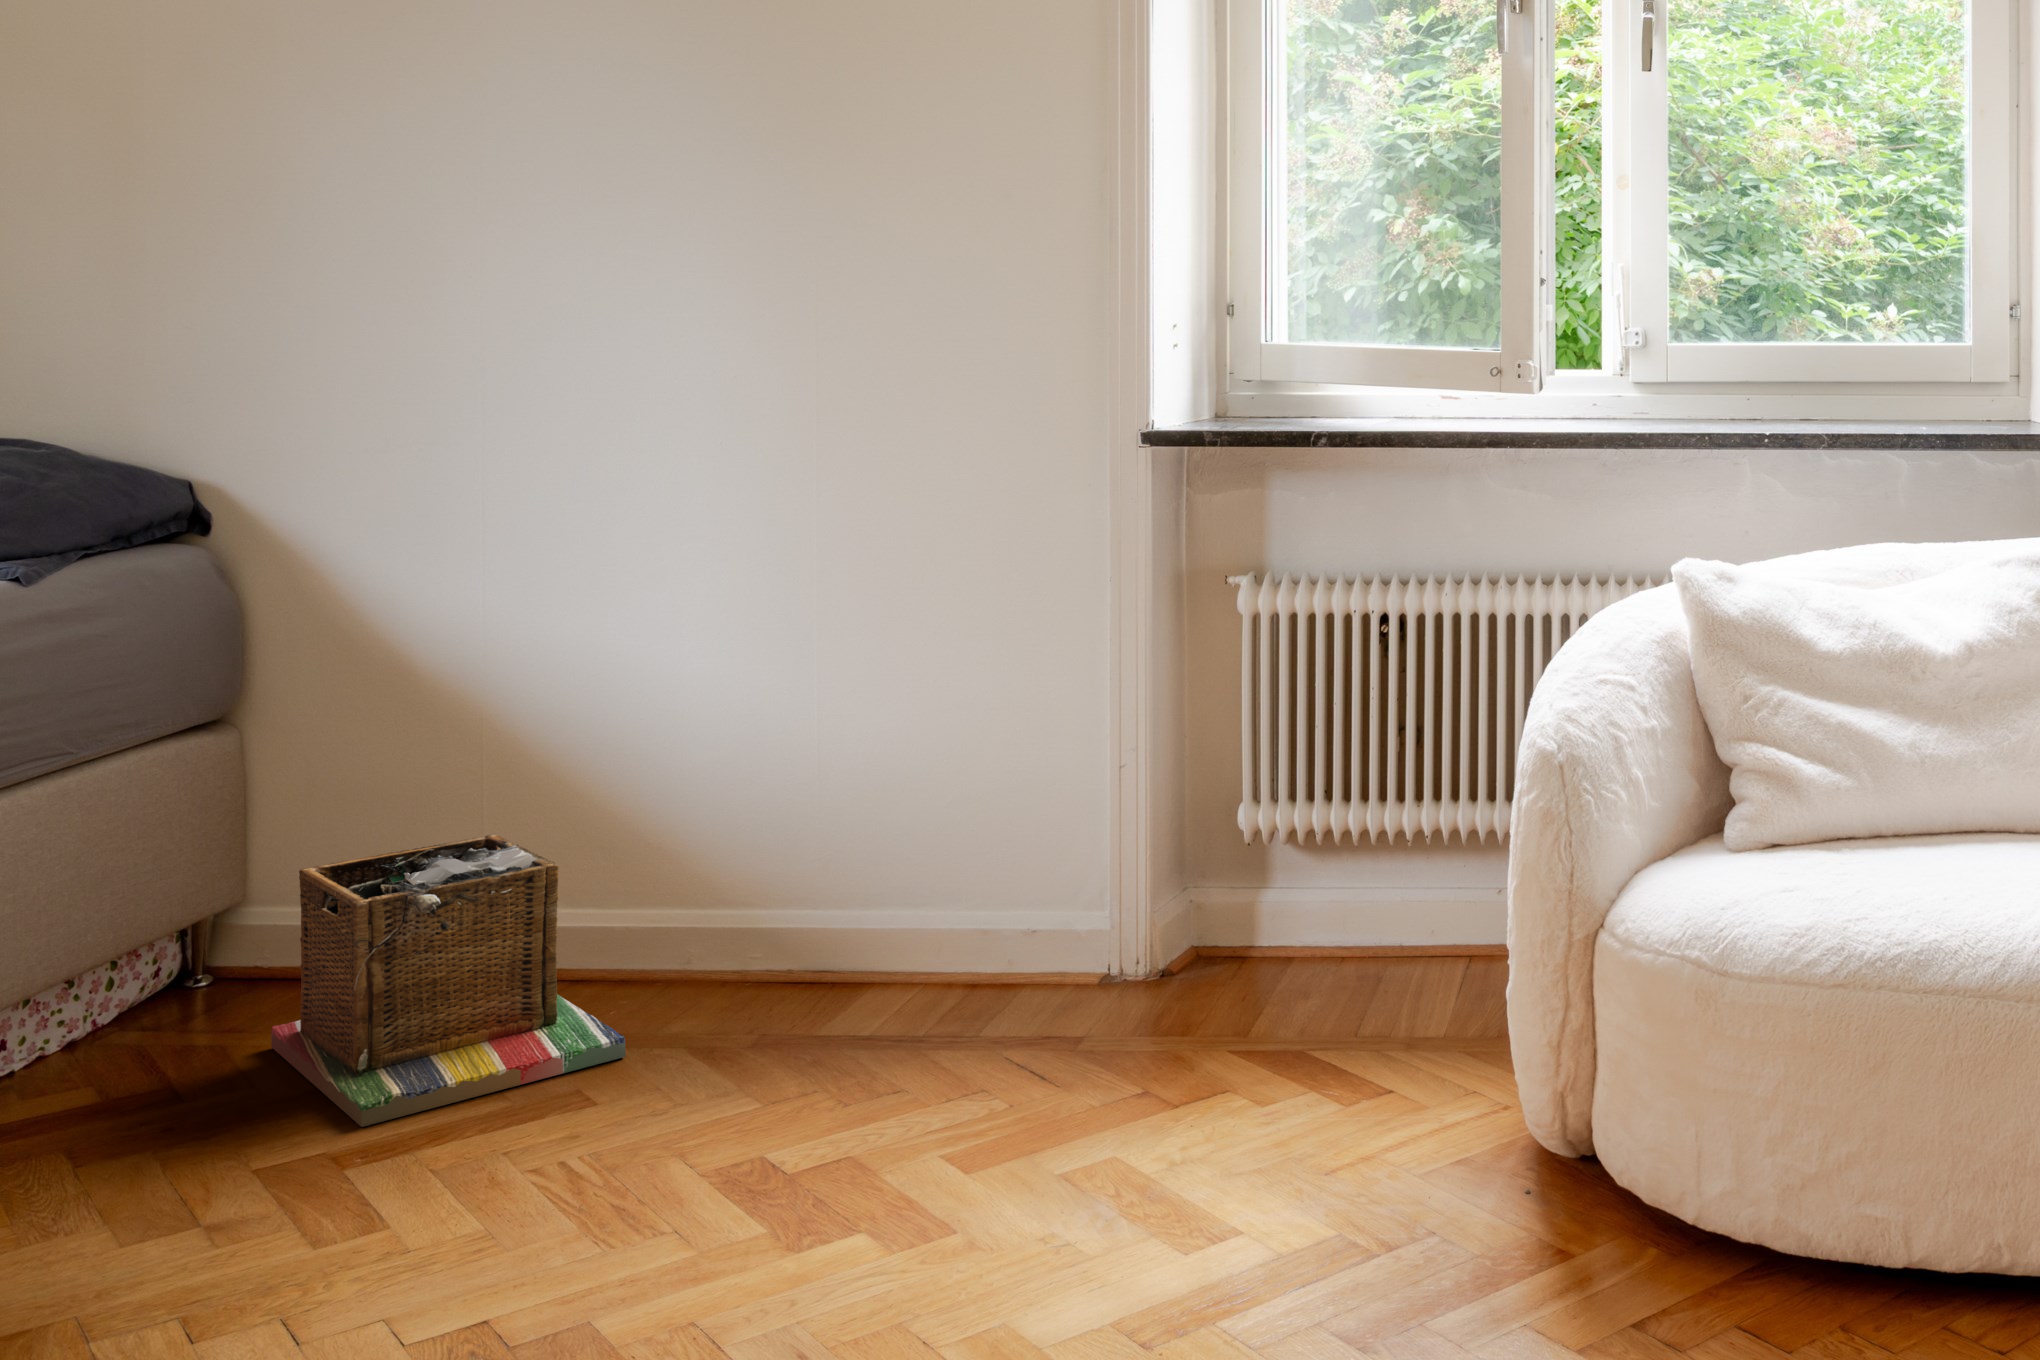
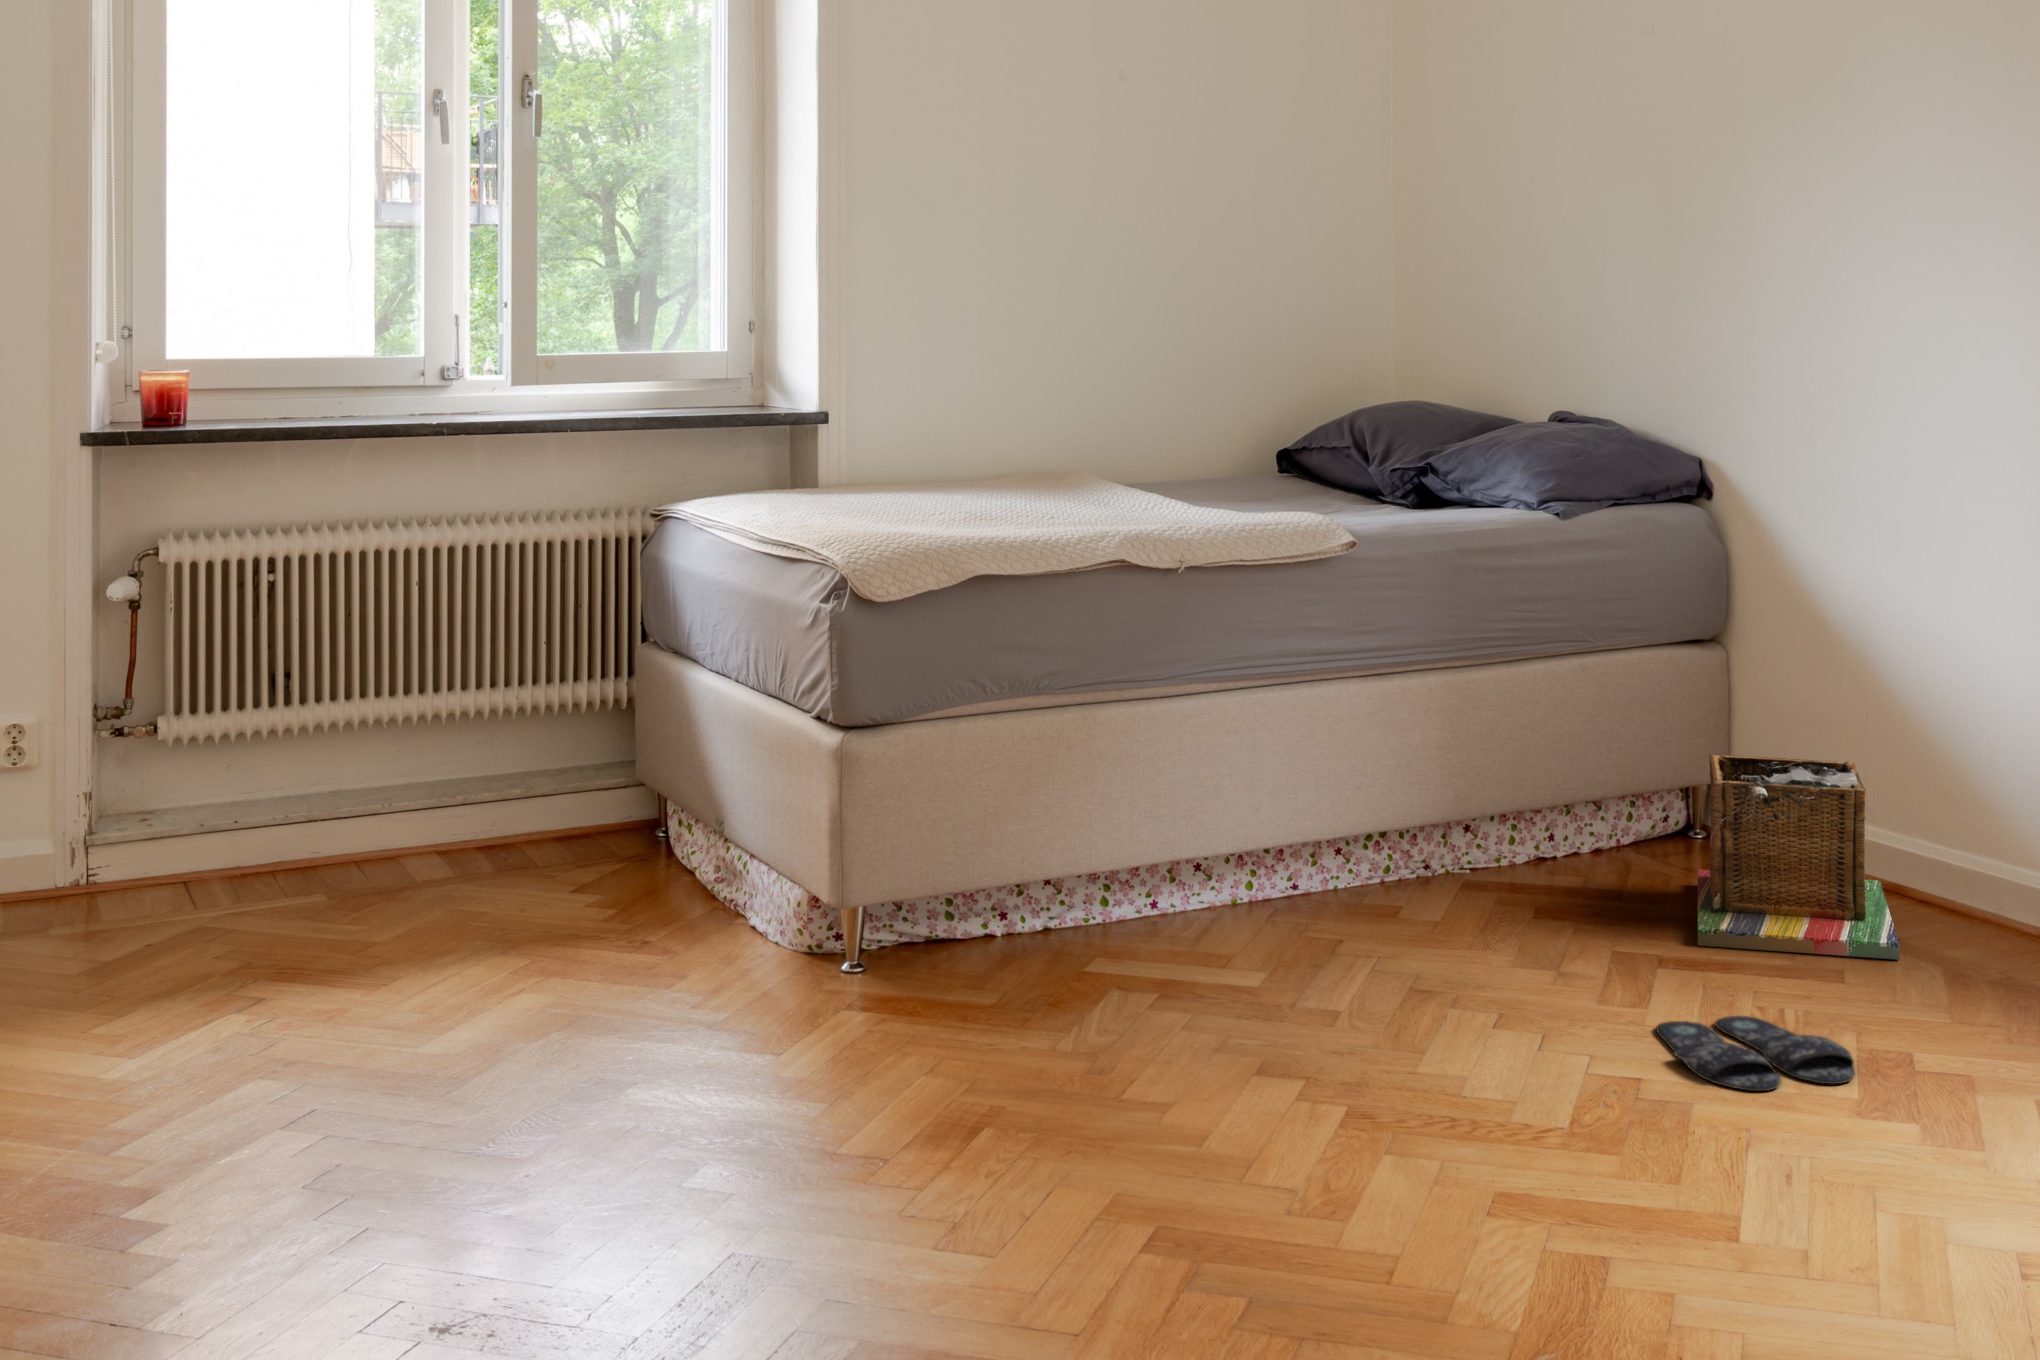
slippers: none [432,1182,737,1299] -> present [1656,1016,1855,1091]

